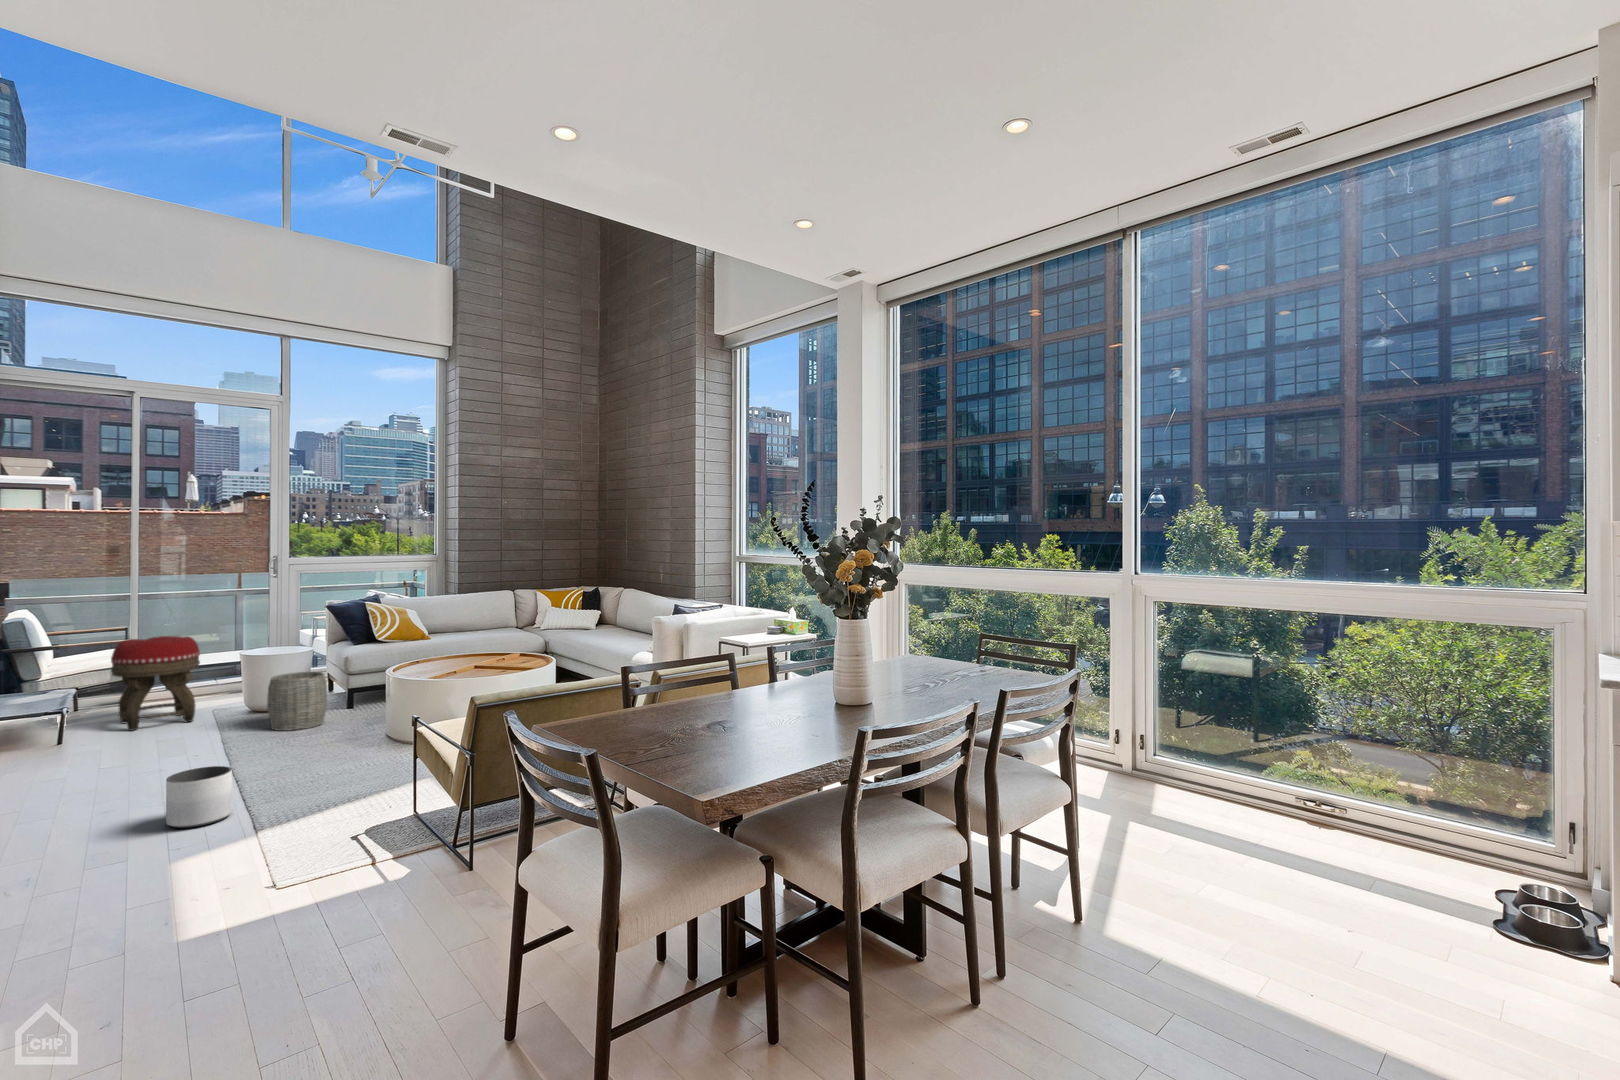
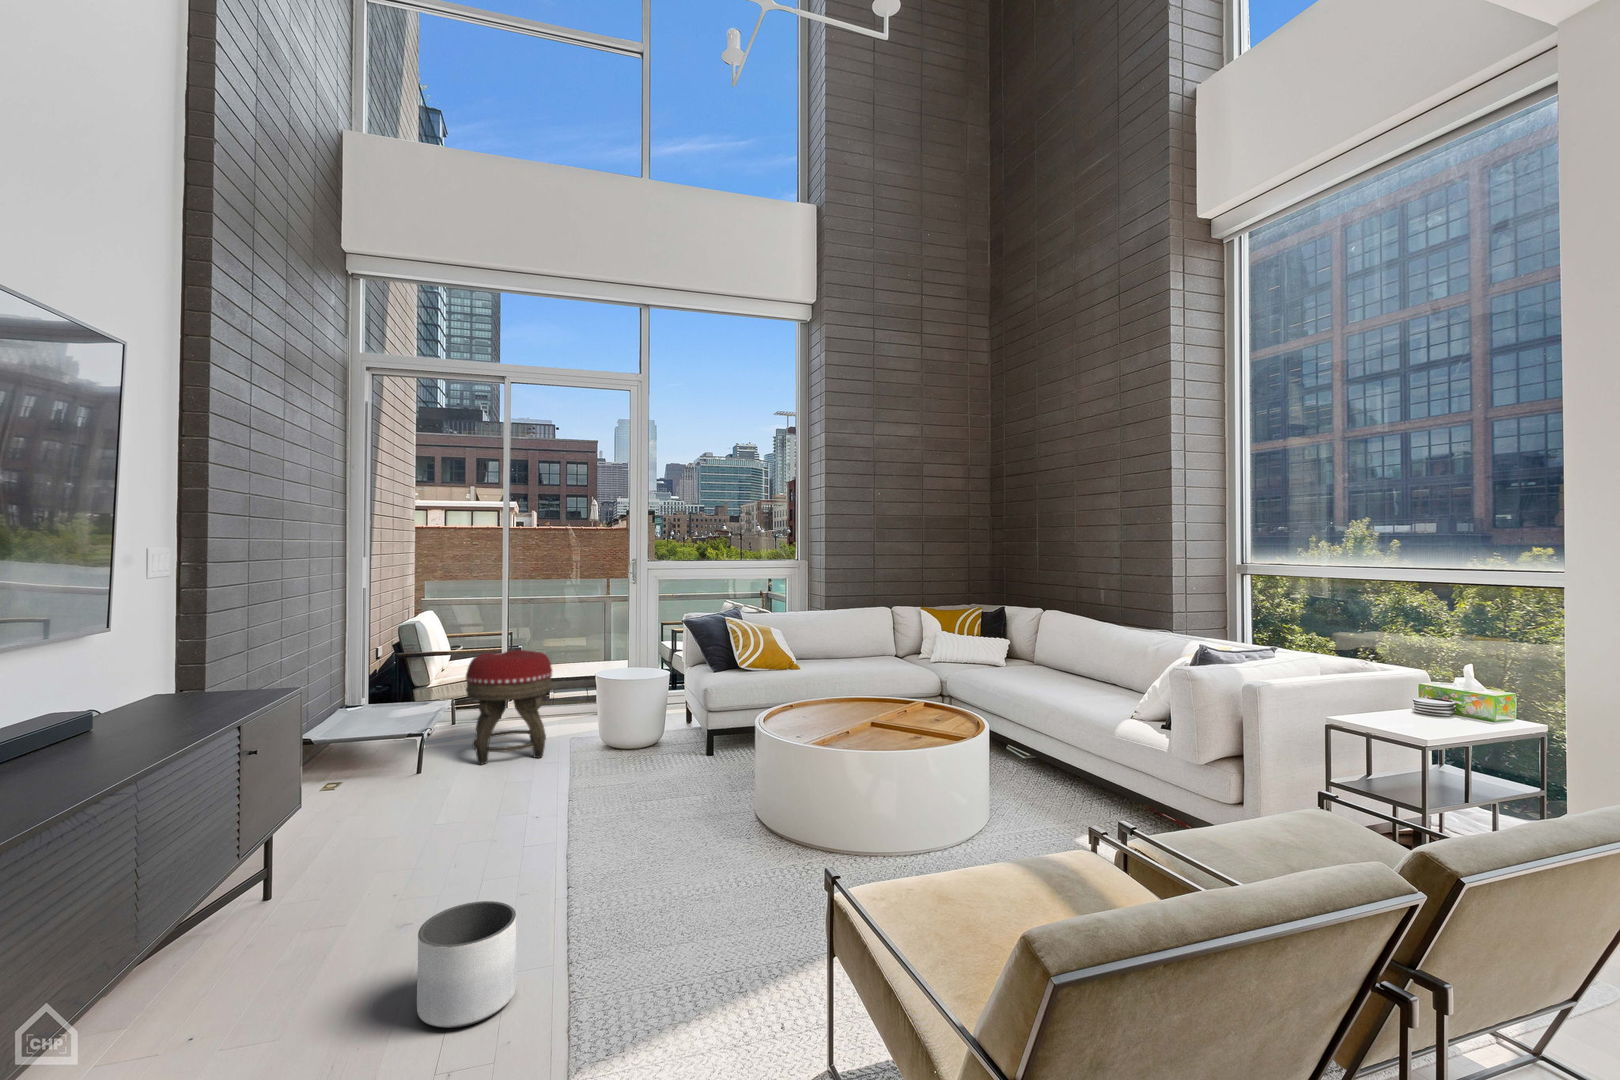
woven basket: present [267,672,327,731] -> none [612,708,680,790]

